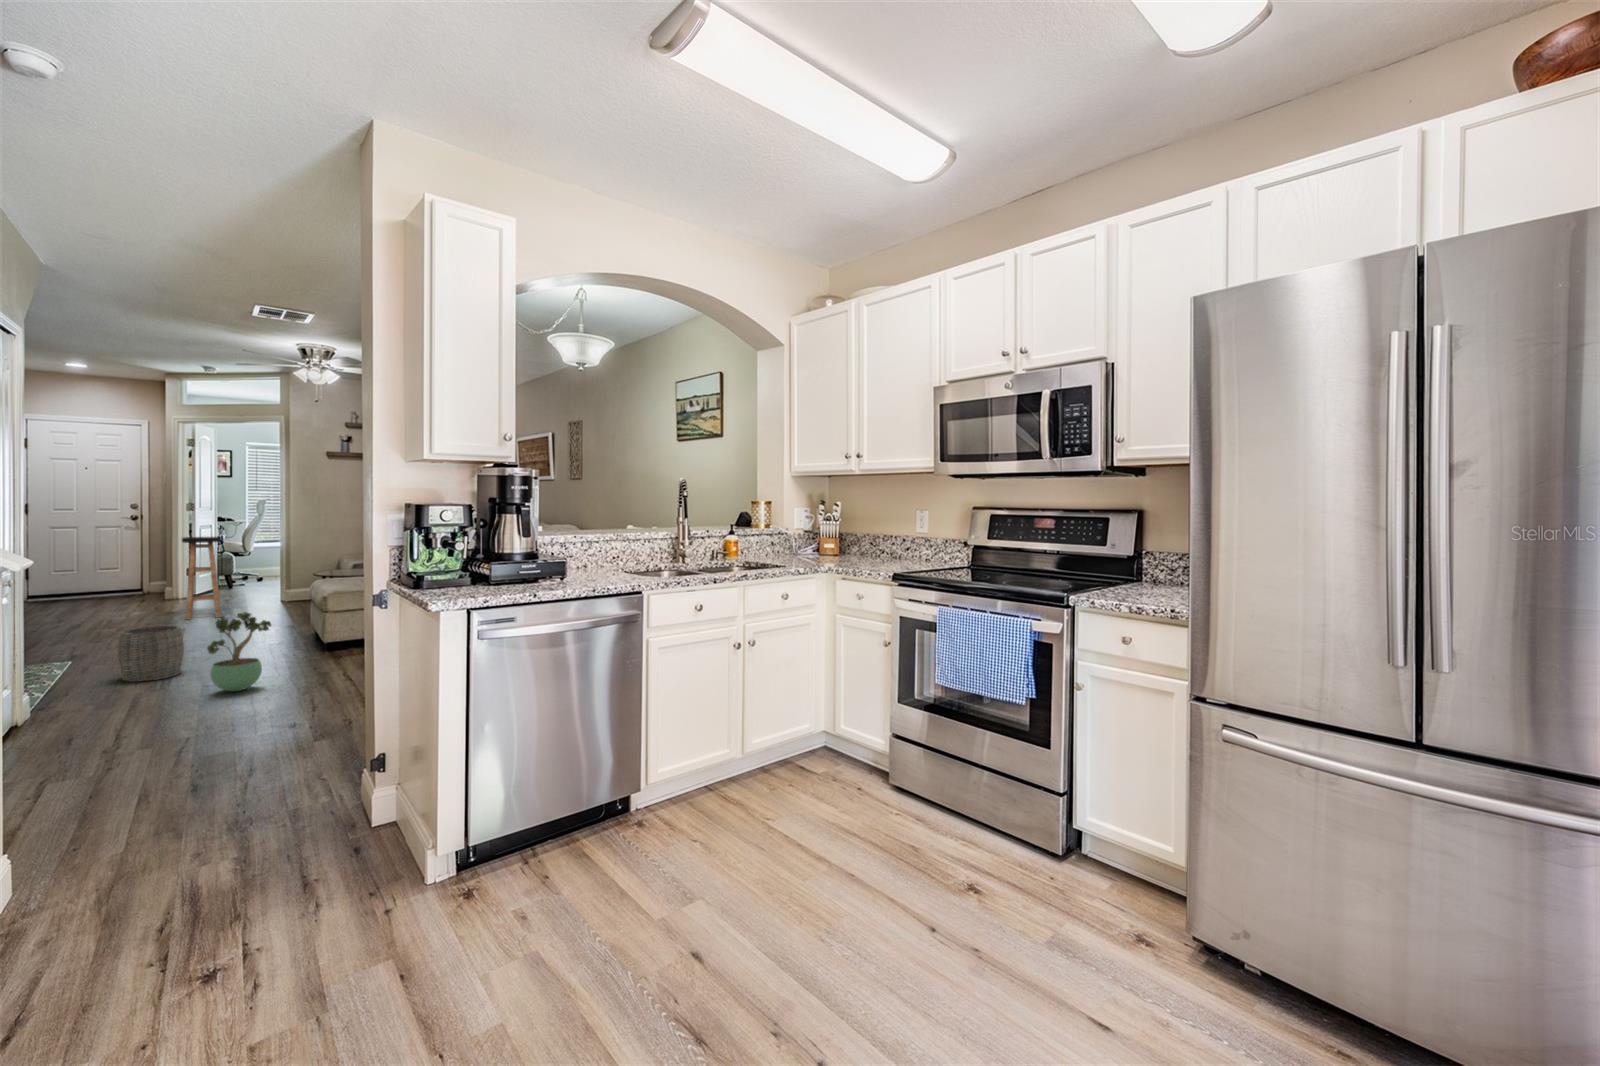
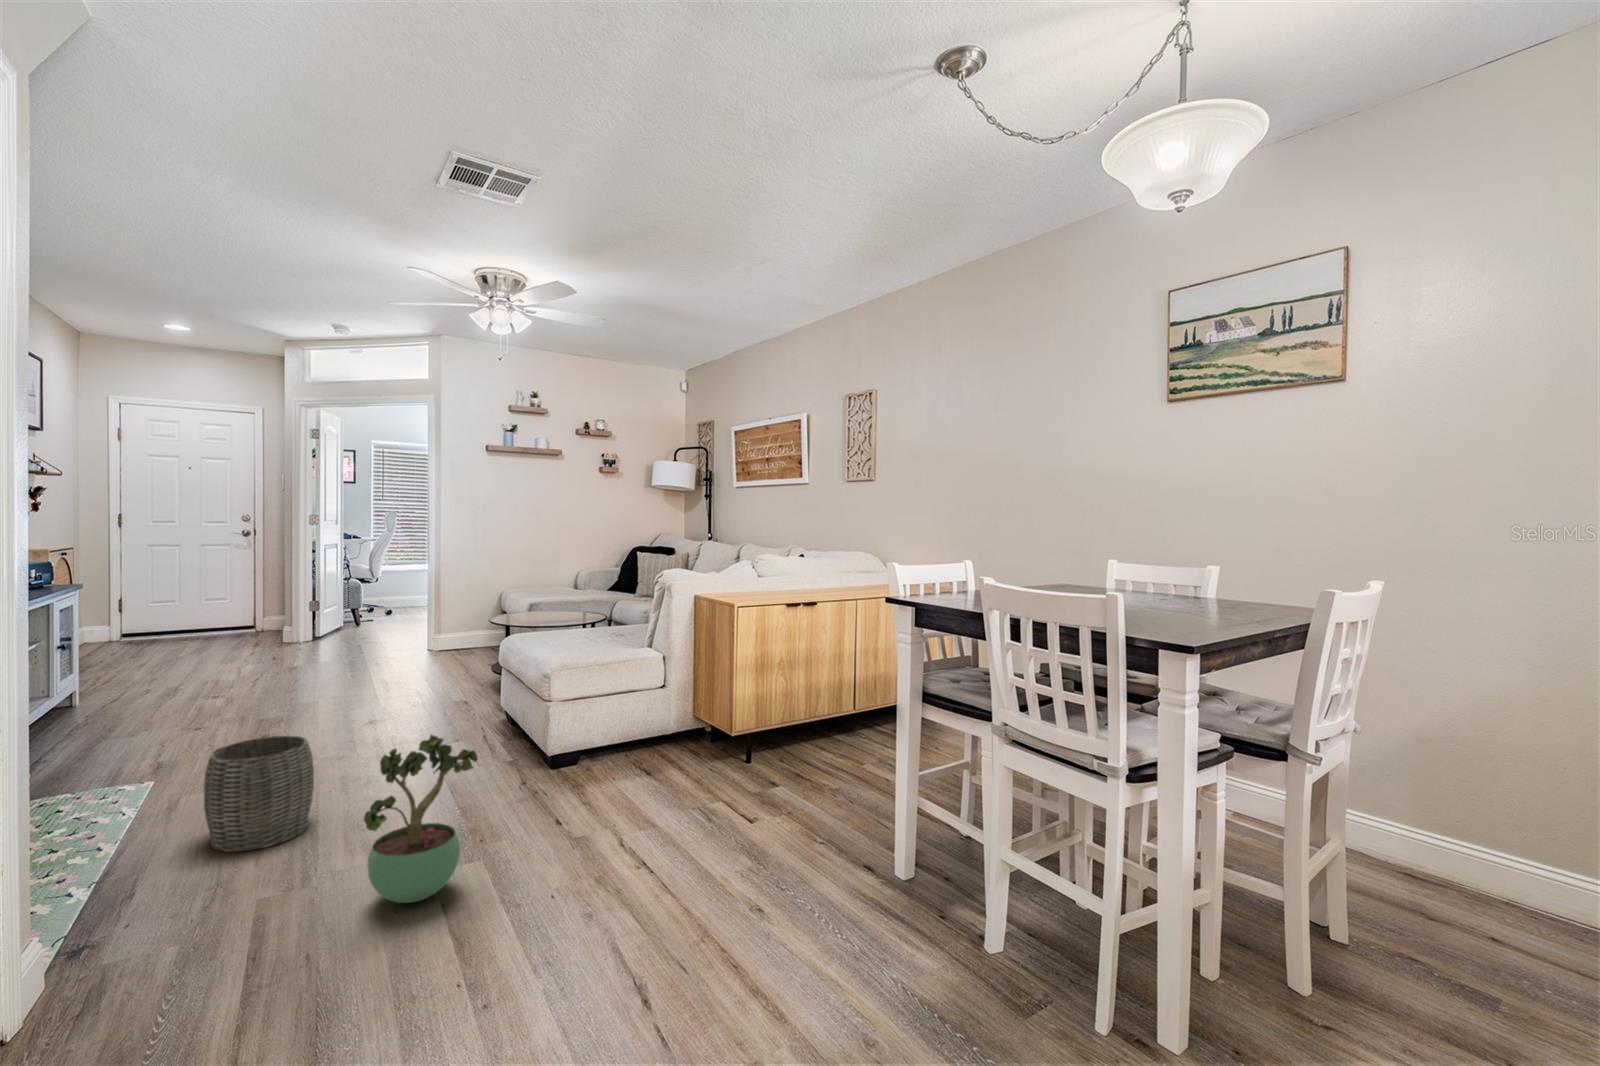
bar stool: present [182,537,222,620] -> none [305,562,356,684]

